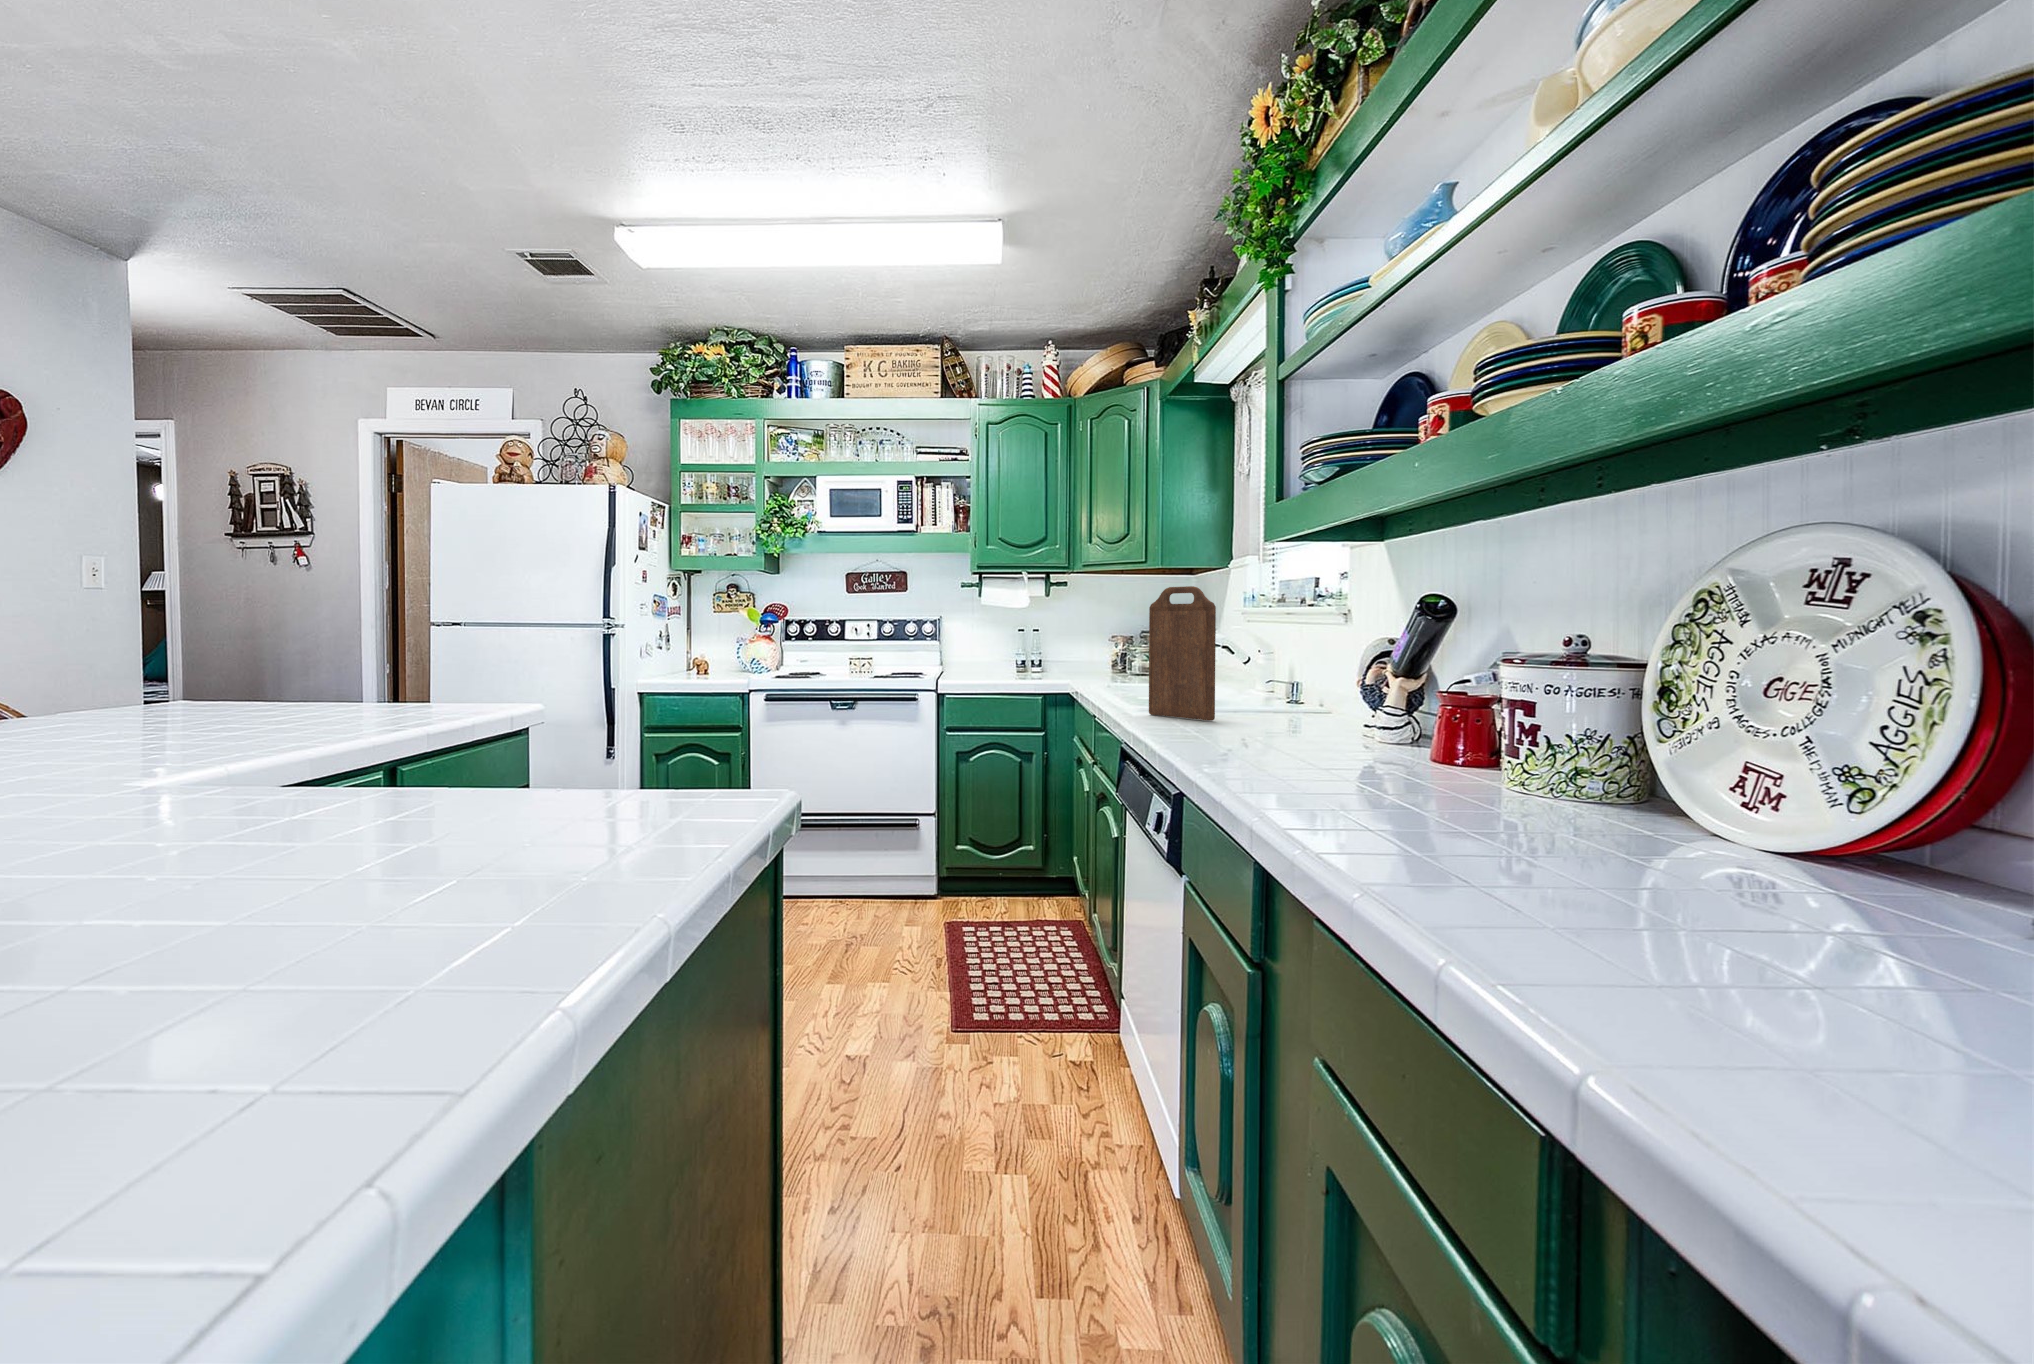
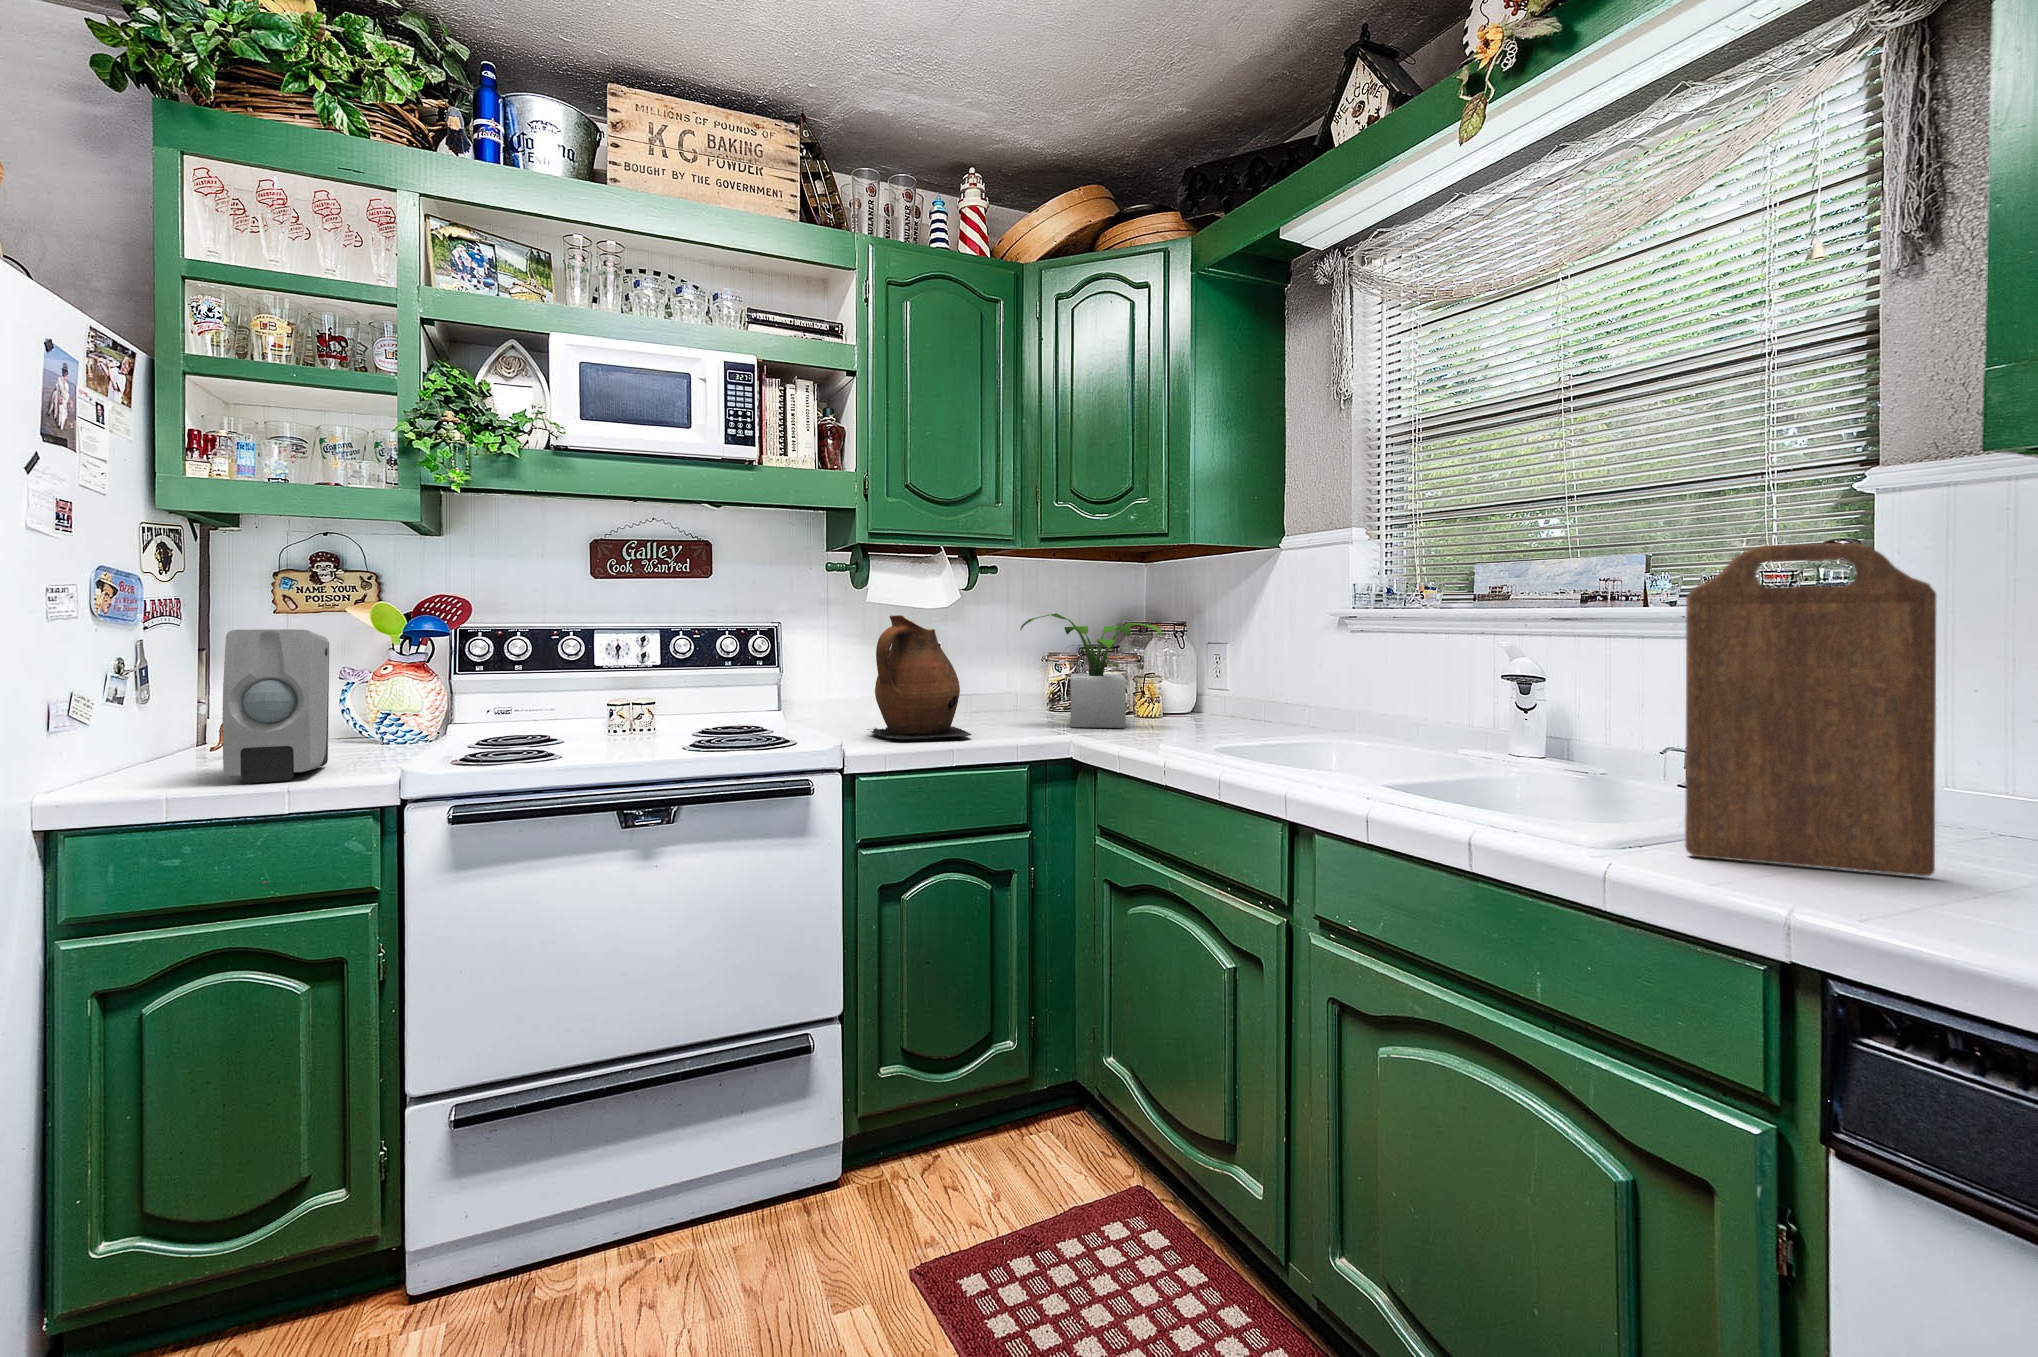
potted plant: none [1059,612,1140,680] -> present [1020,613,1162,728]
ceramic pitcher: none [963,613,1018,680] -> present [868,615,972,739]
soap dispenser: none [689,620,727,679] -> present [223,629,329,783]

